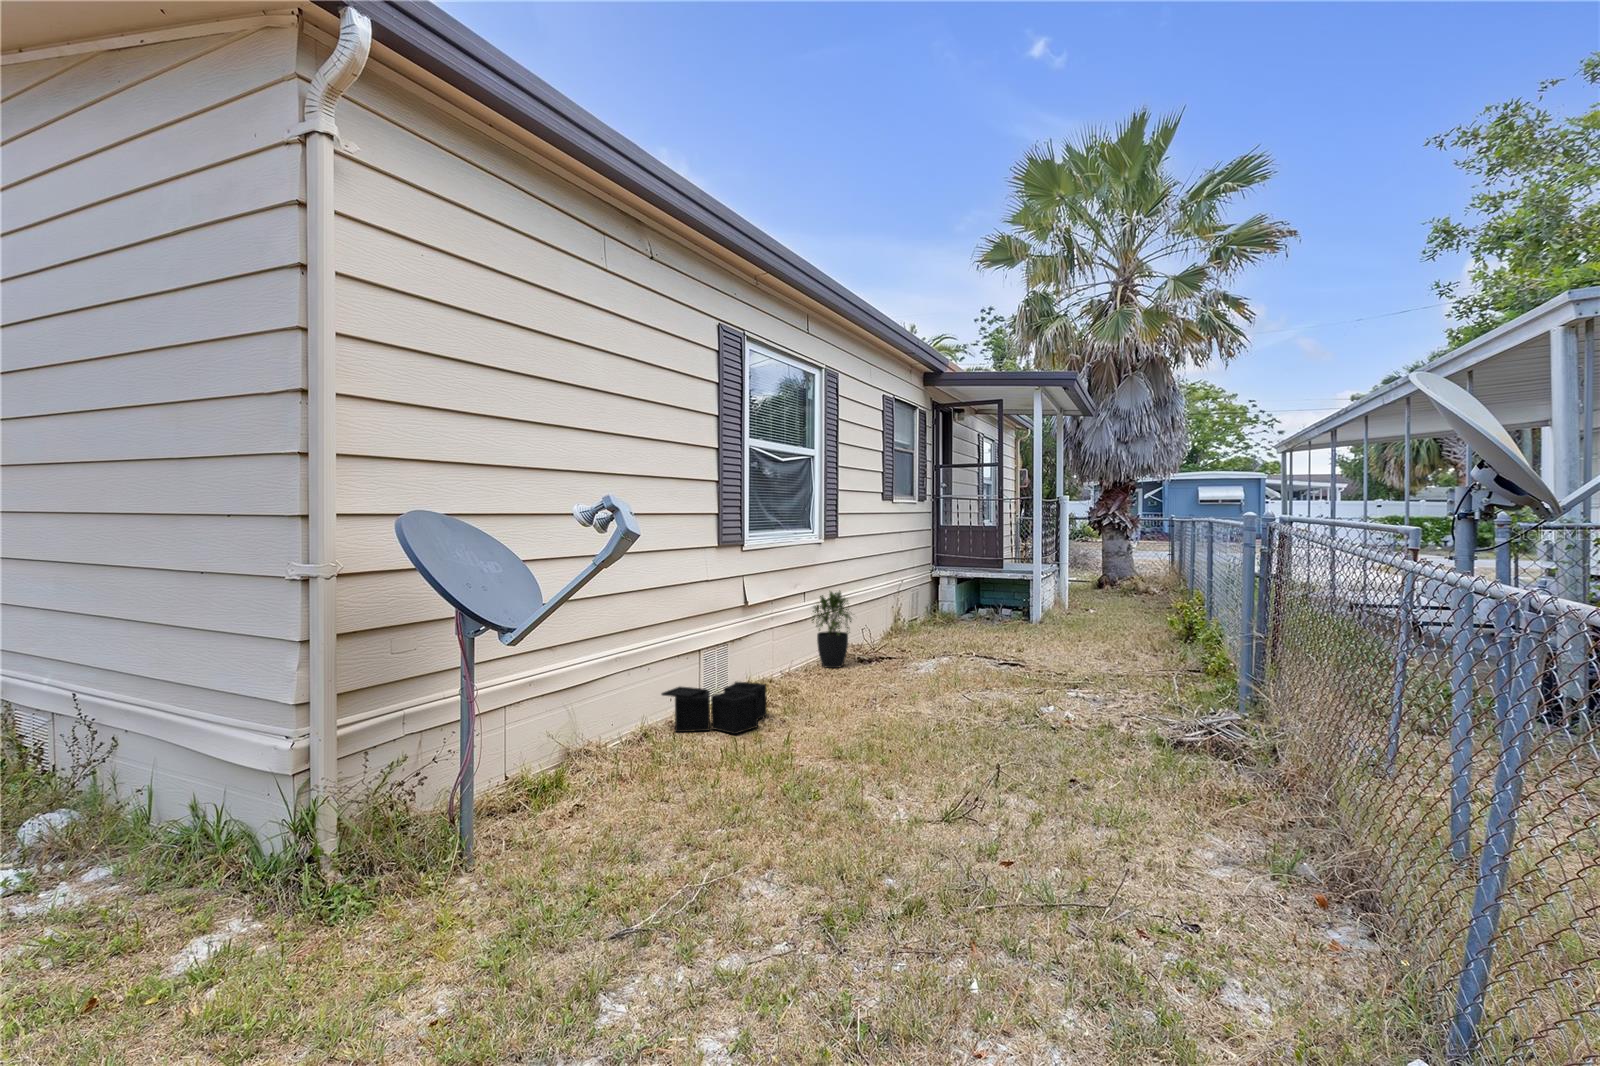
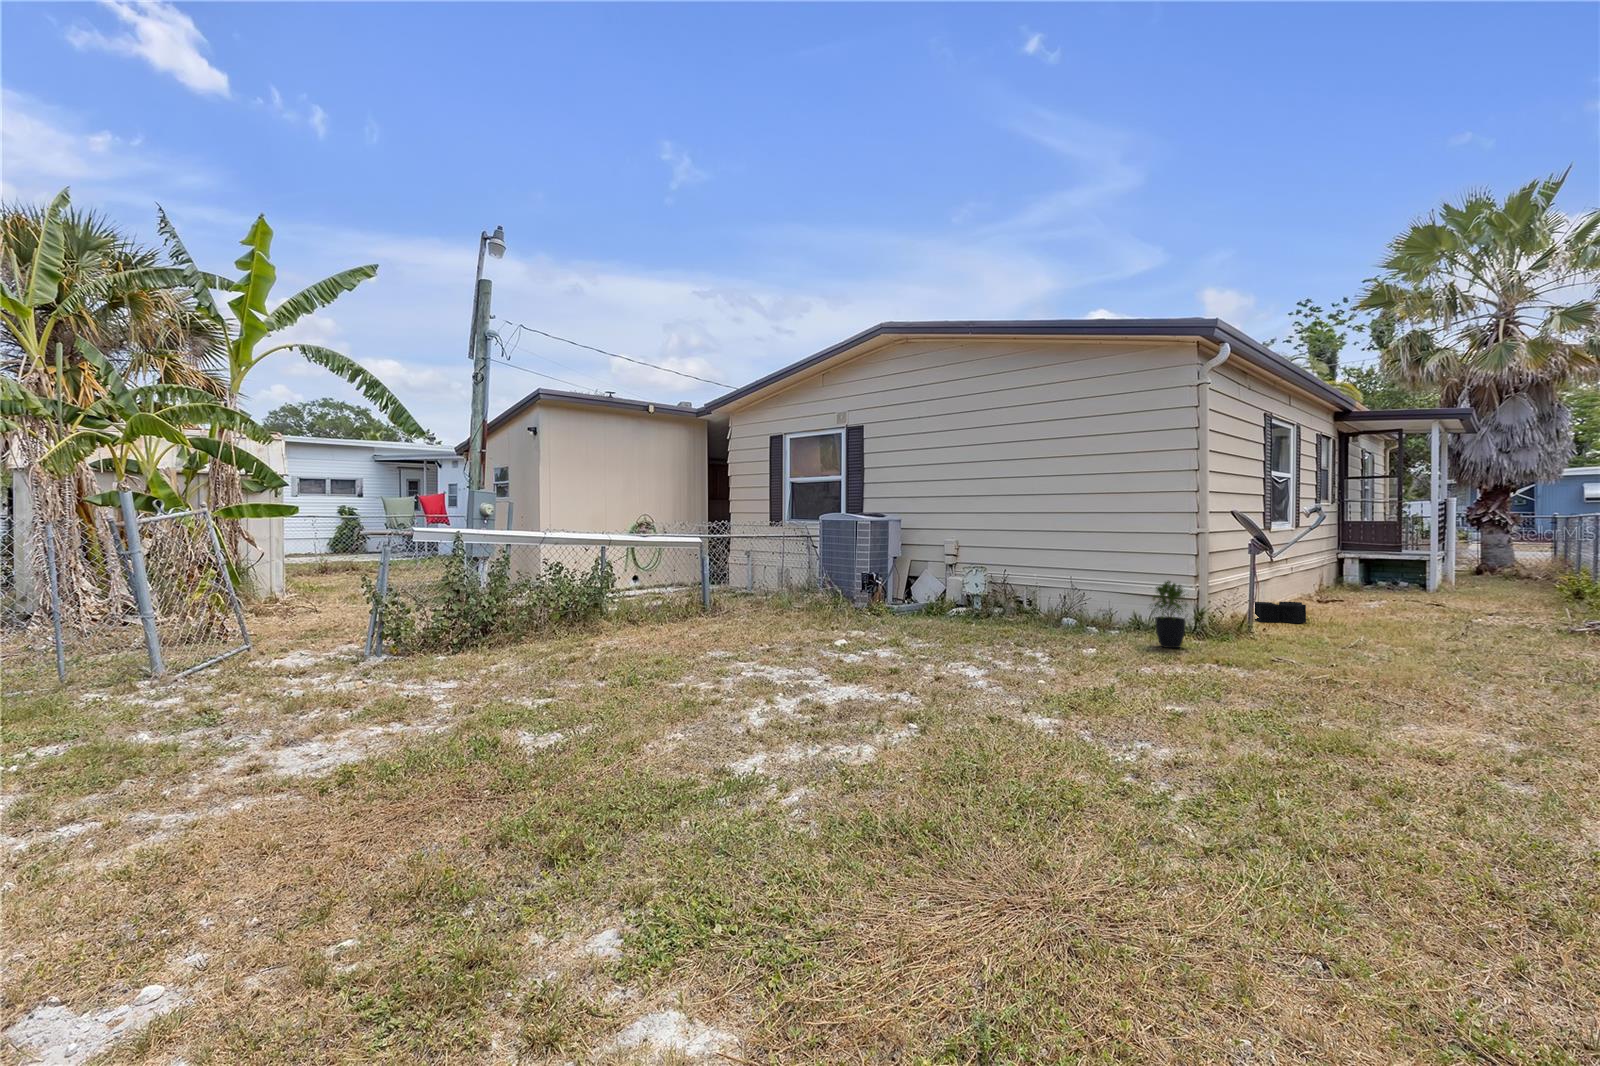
potted plant: present [812,591,851,668] -> present [1151,581,1188,648]

